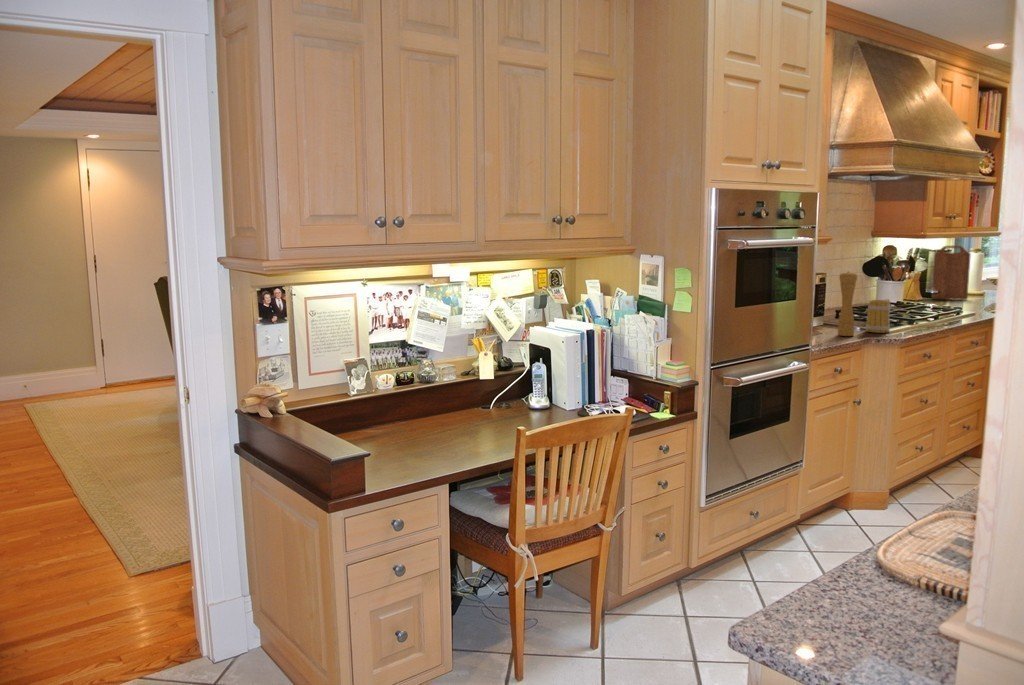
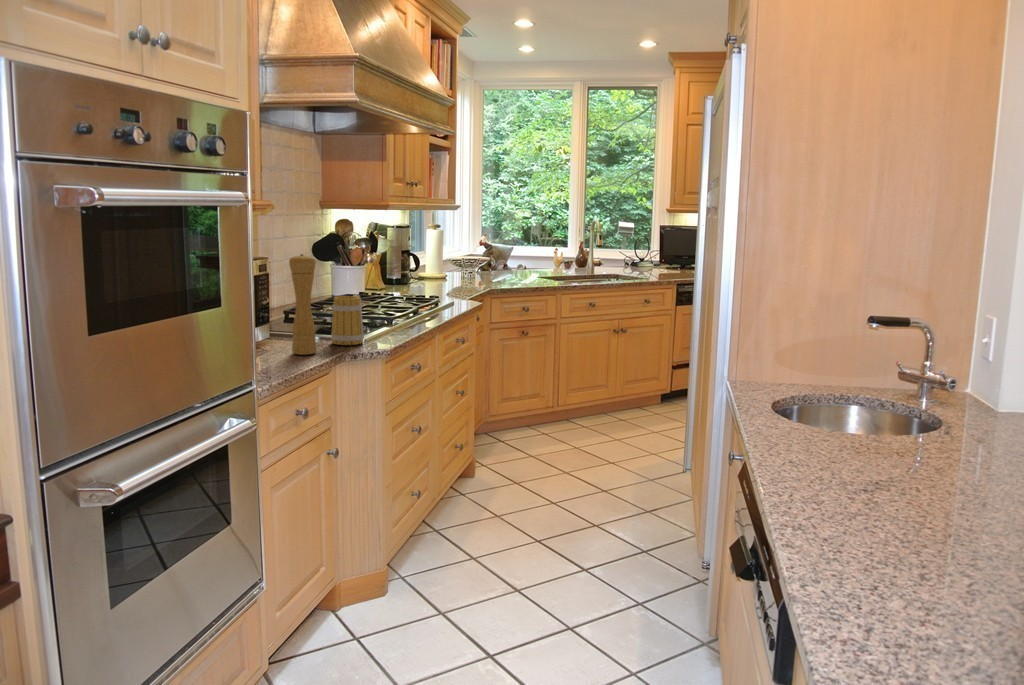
cutting board: present [932,246,970,300] -> none [394,221,432,287]

